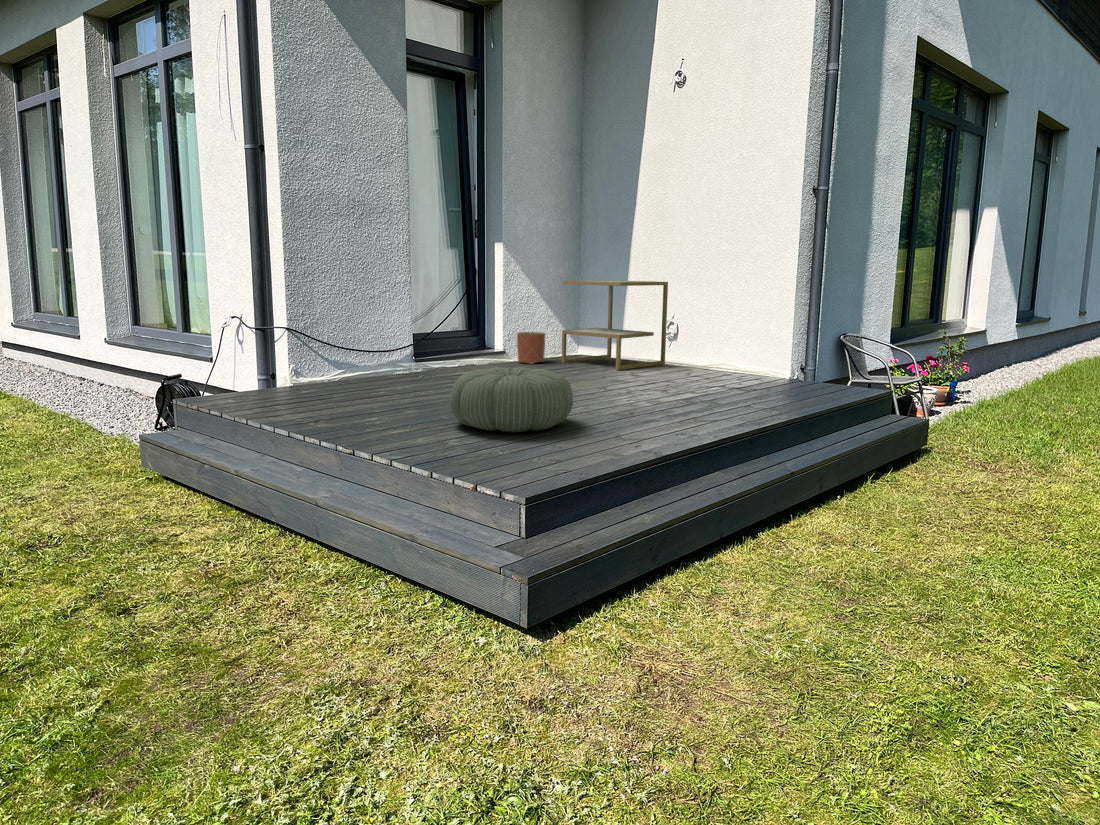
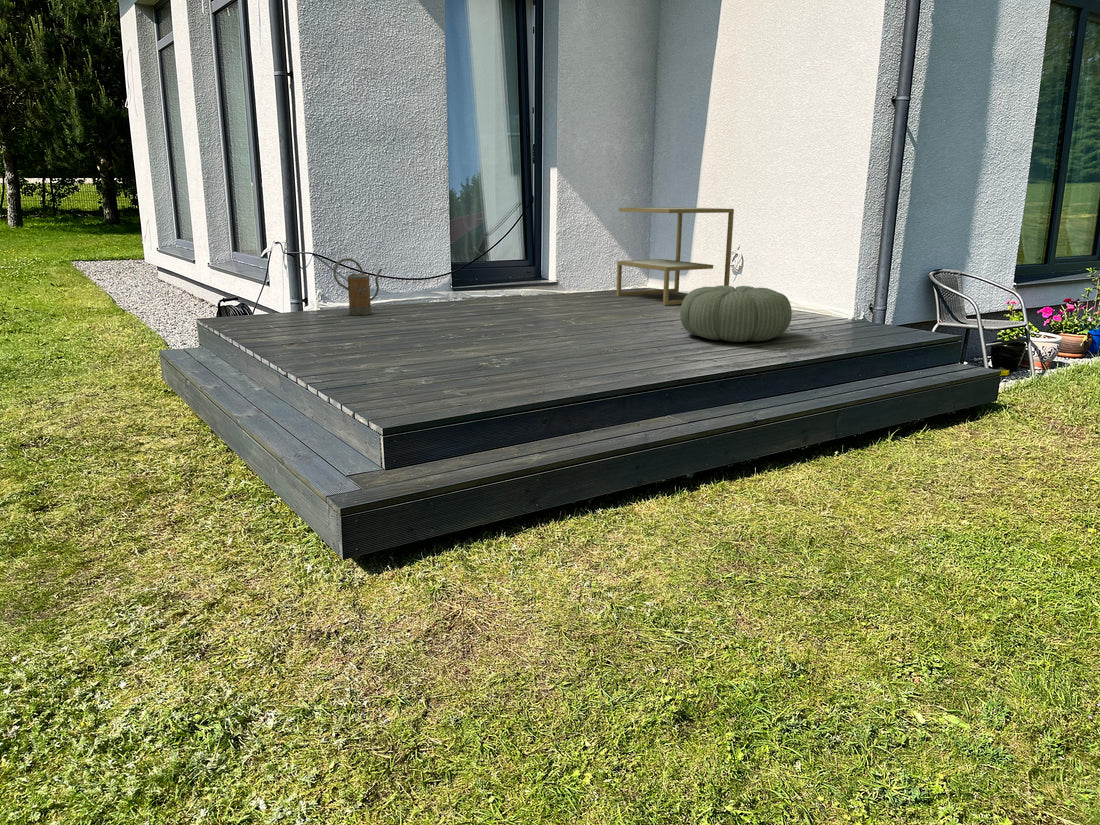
watering can: none [314,332,360,389] -> present [333,258,382,315]
planter: present [517,332,545,364] -> none [570,263,600,296]
pouf: present [450,367,573,432] -> present [680,285,792,342]

